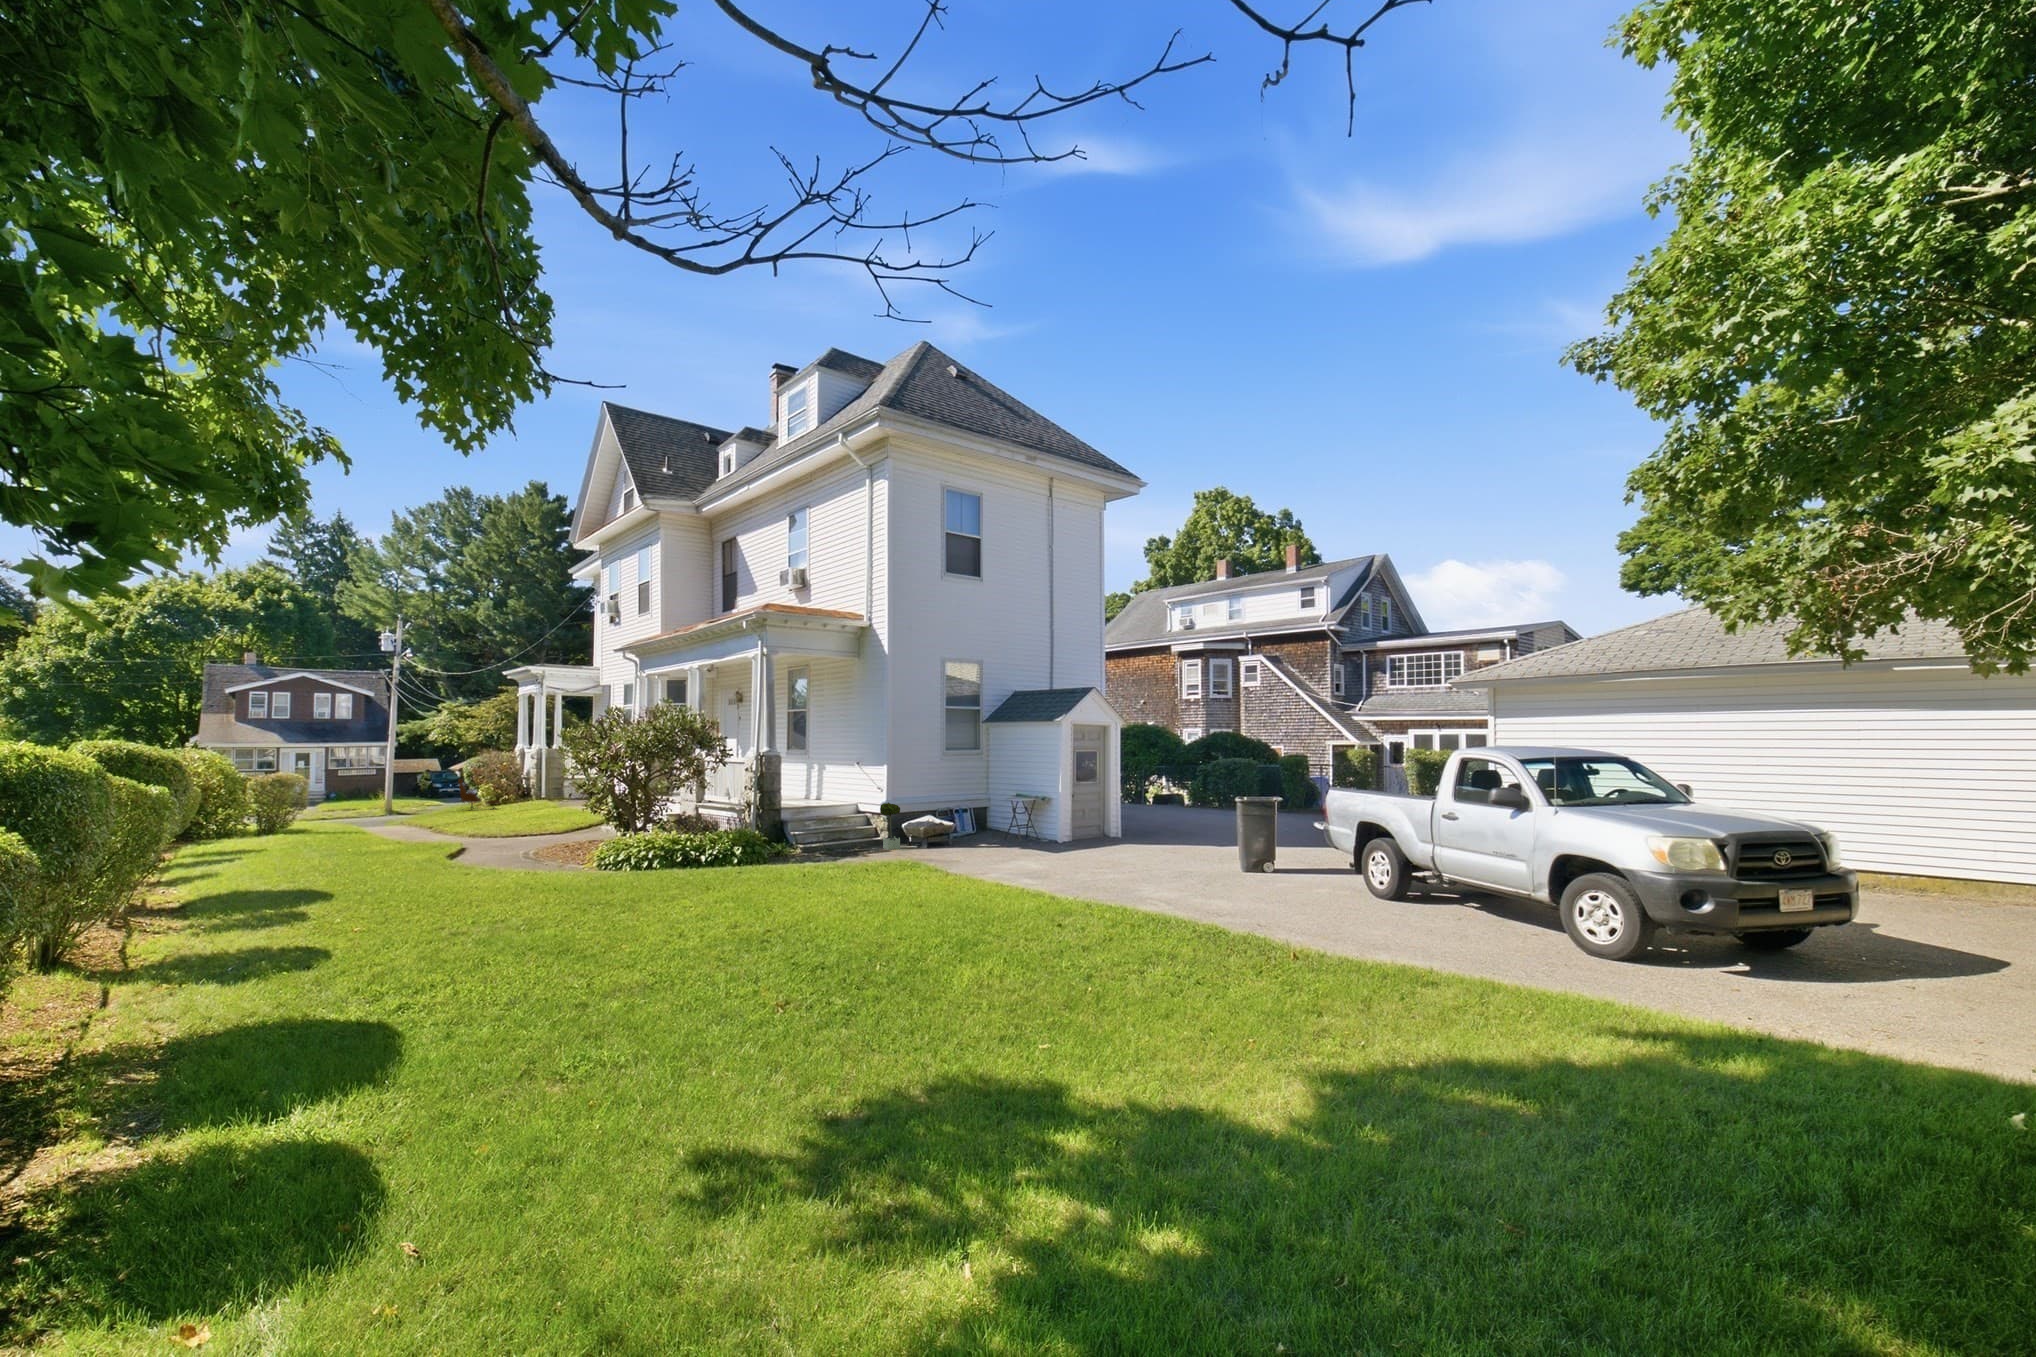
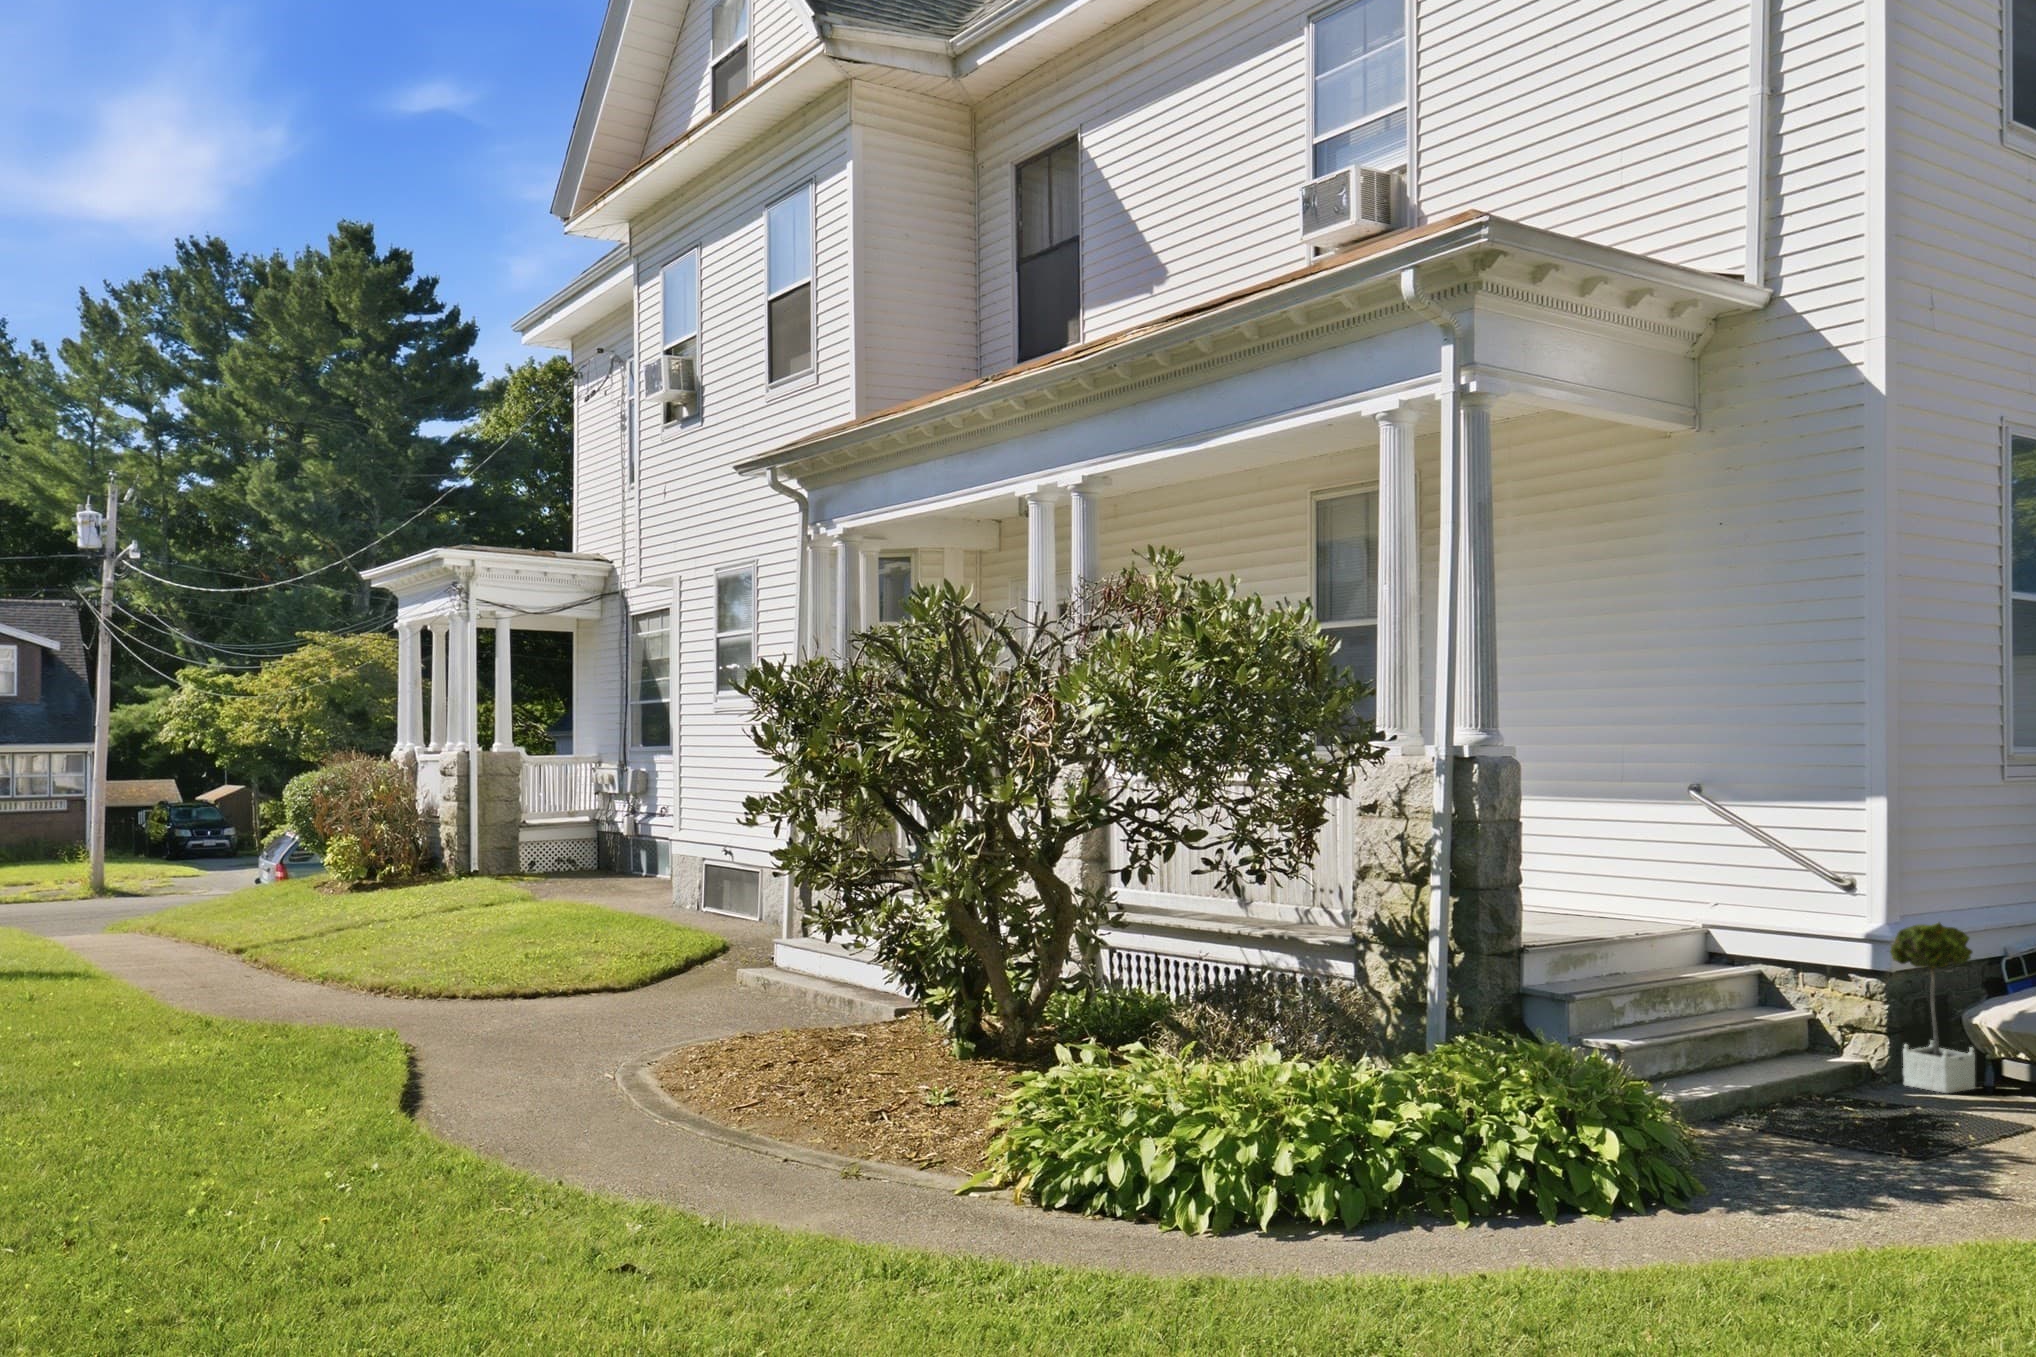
lounge chair: present [458,779,500,809] -> none [276,824,378,901]

